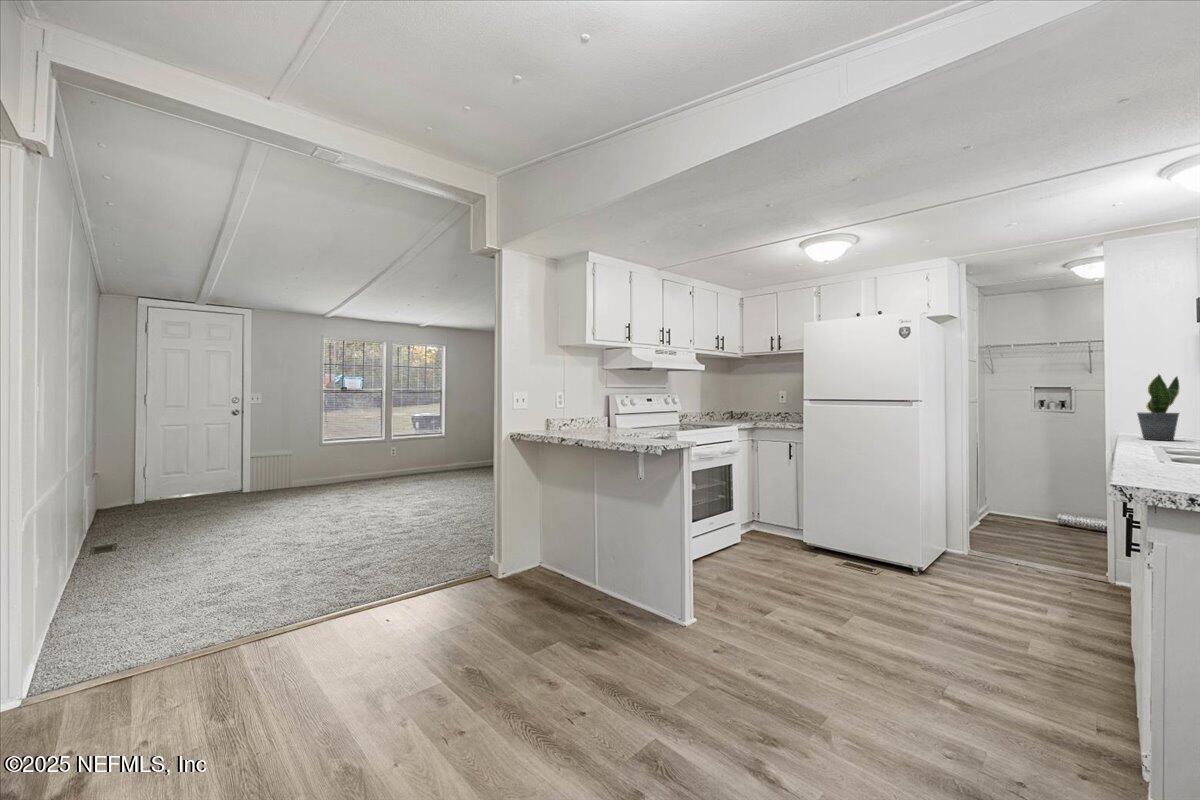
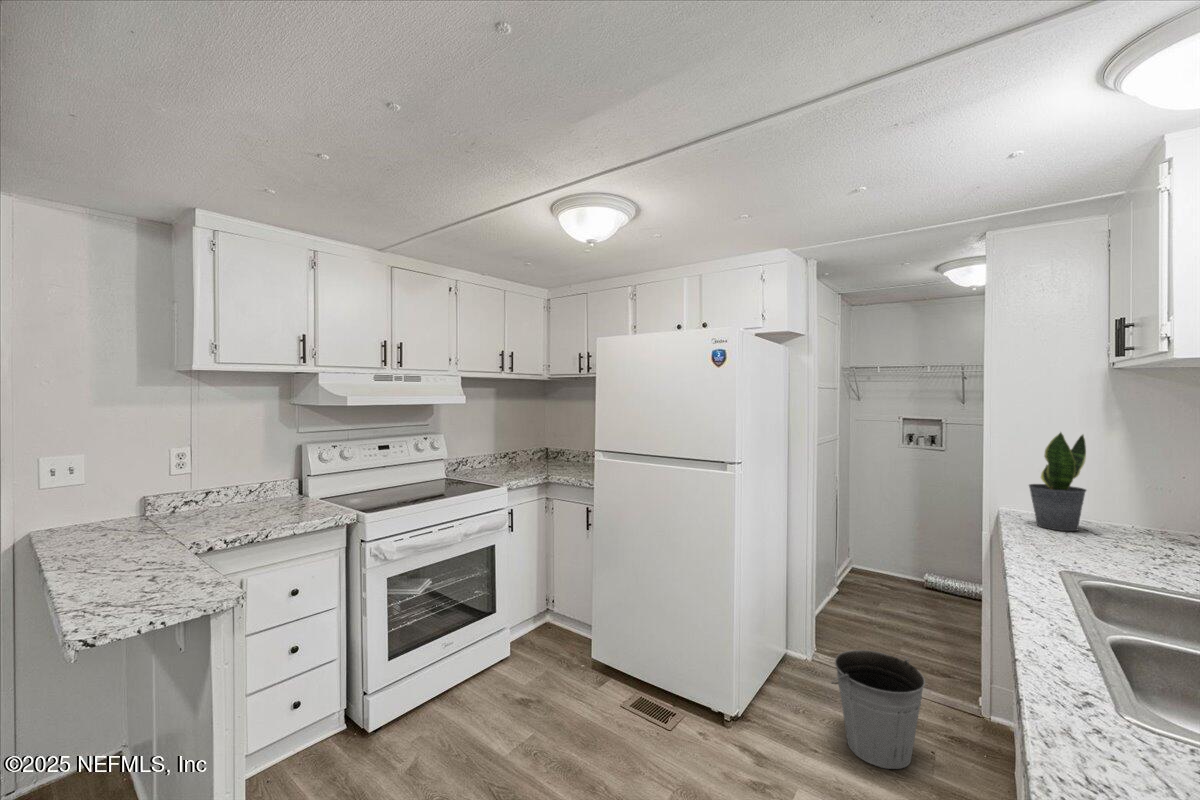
bucket: none [989,527,1059,593] -> present [831,650,925,769]

